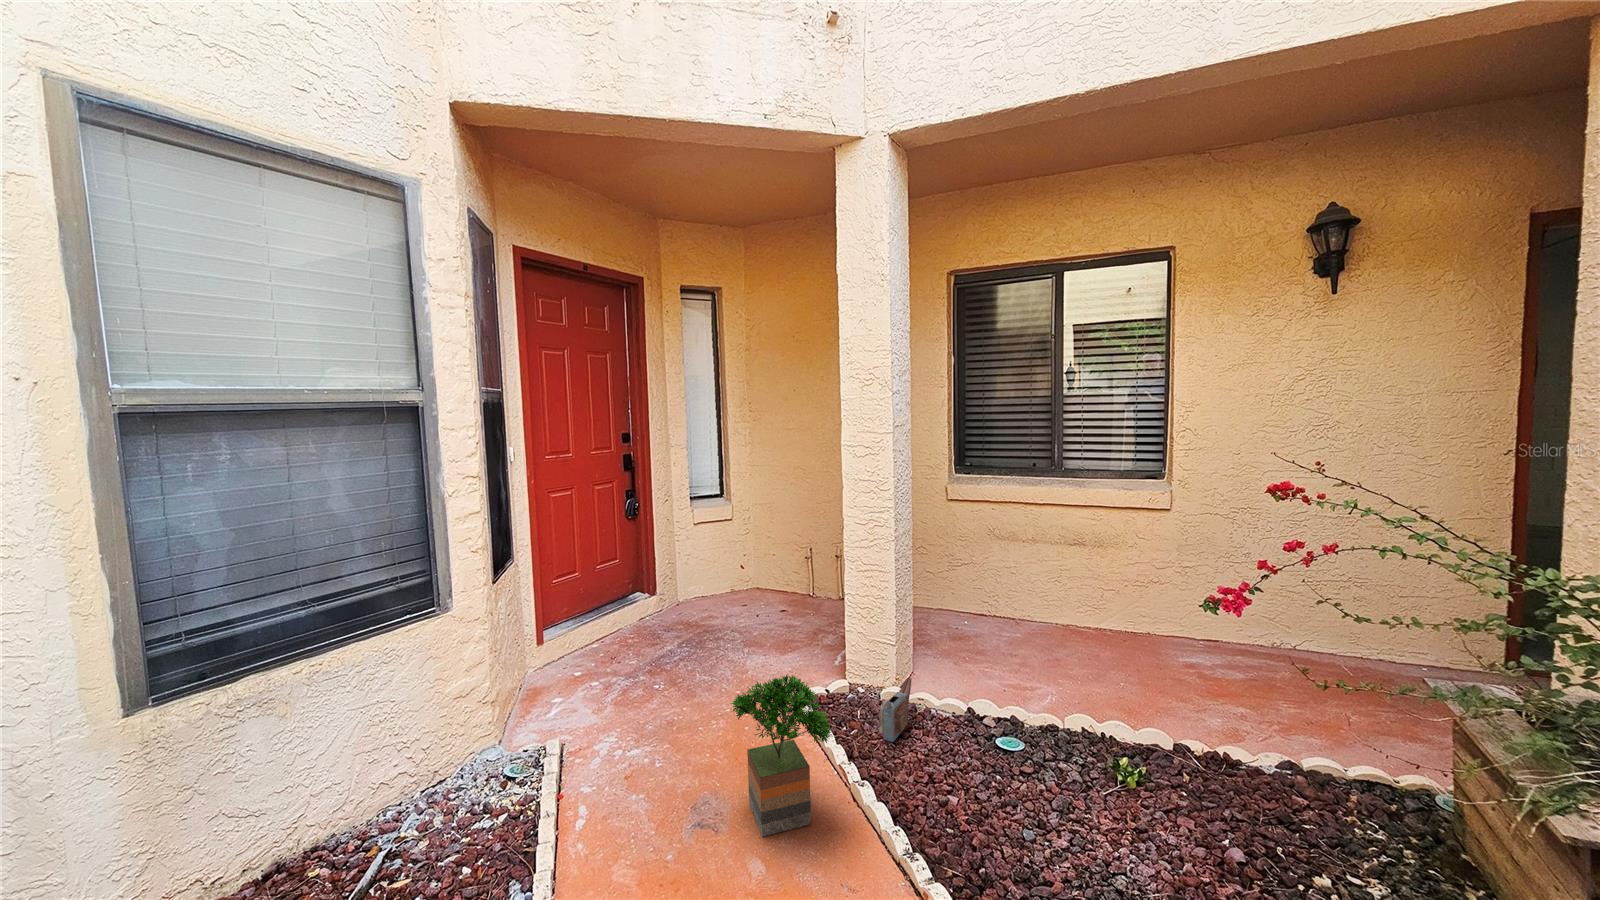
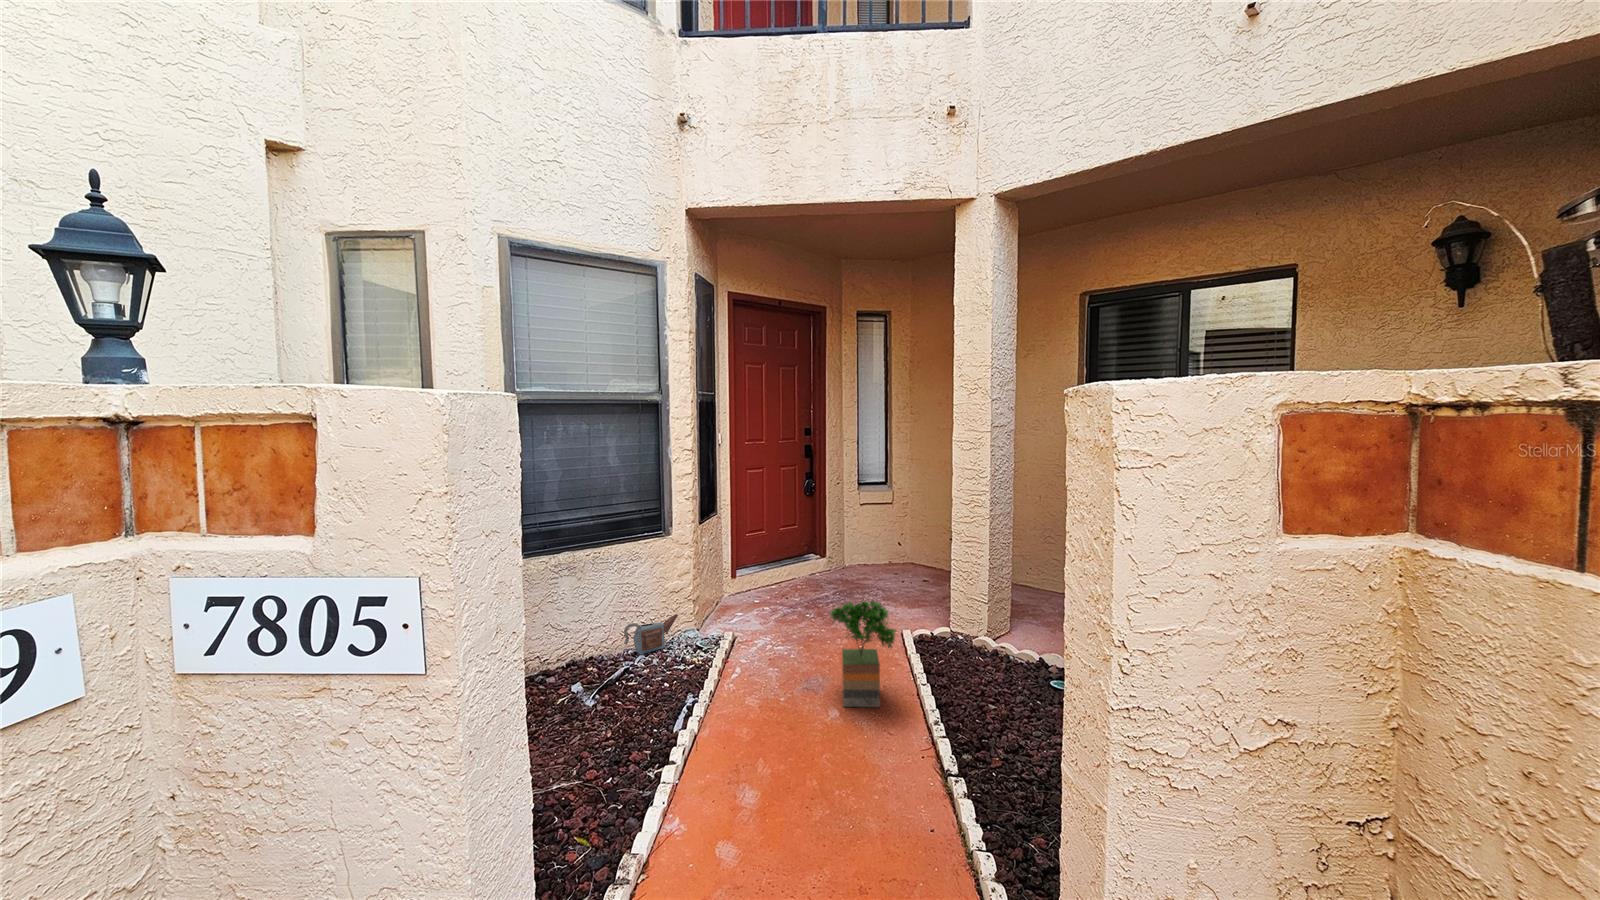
watering can: present [879,678,912,742] -> present [624,614,678,655]

